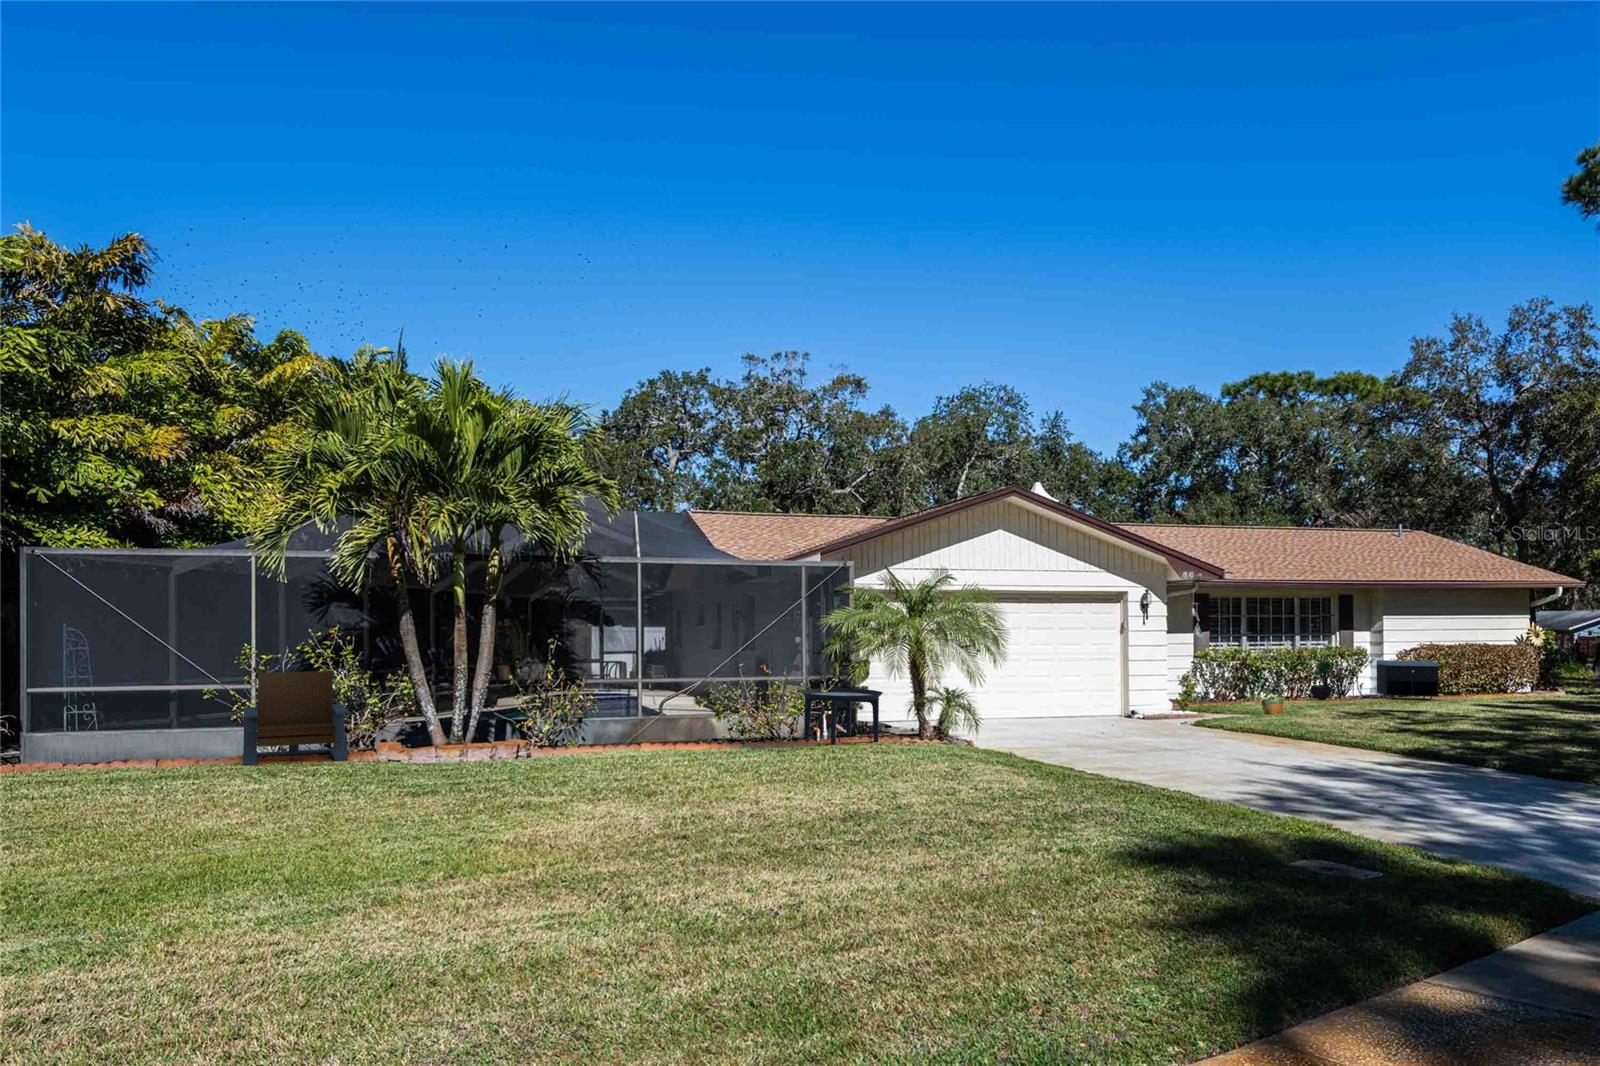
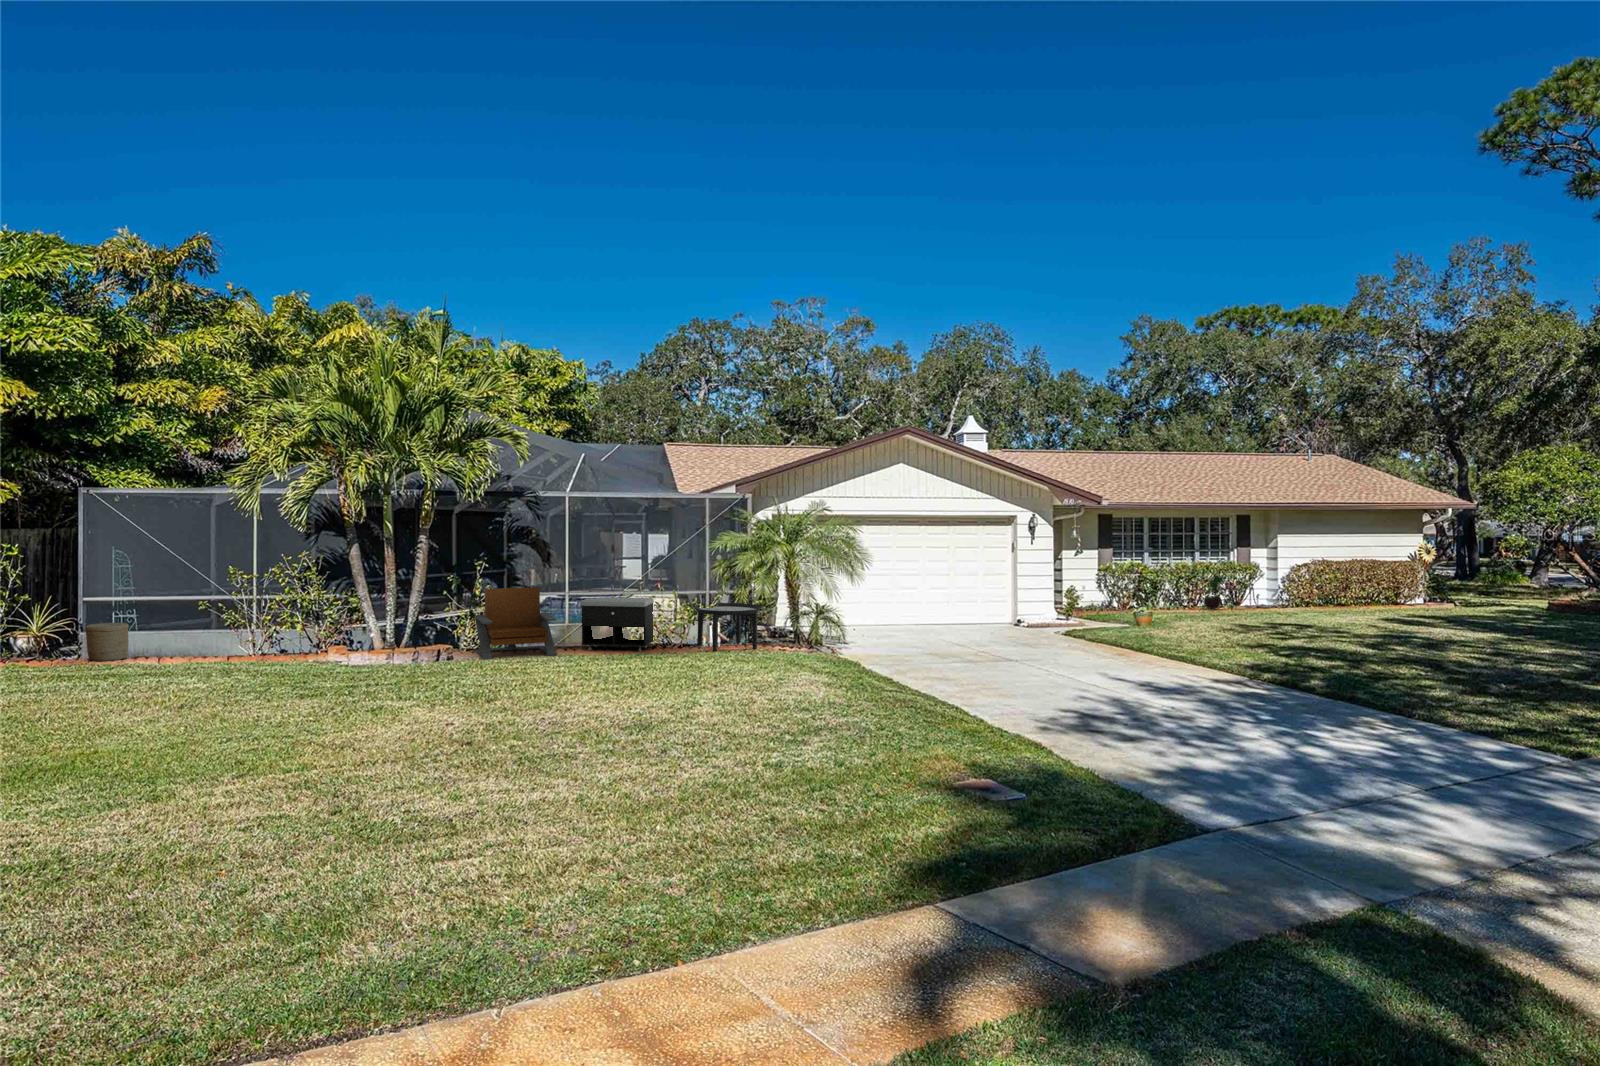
storage bench: present [1377,660,1439,700] -> present [581,597,654,651]
lounge chair: present [243,671,349,766] -> present [475,587,557,660]
woven basket: none [74,713,128,762] -> present [85,623,129,661]

